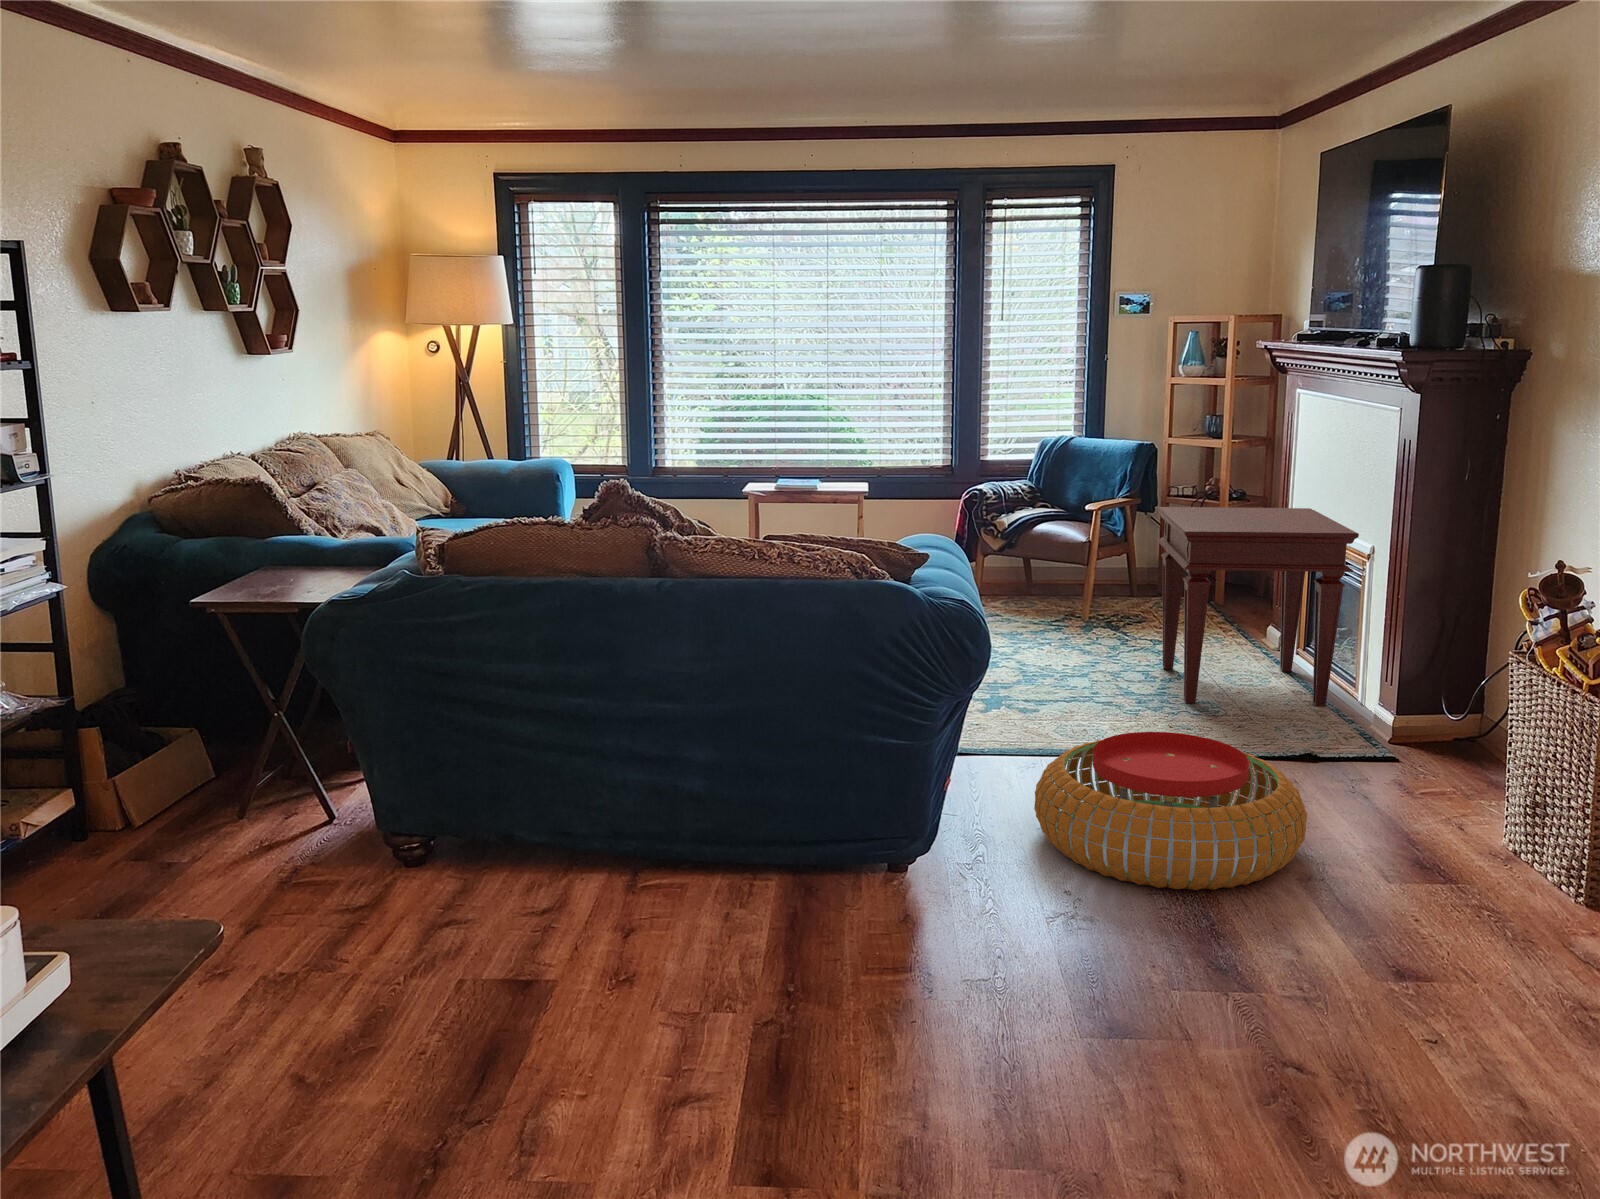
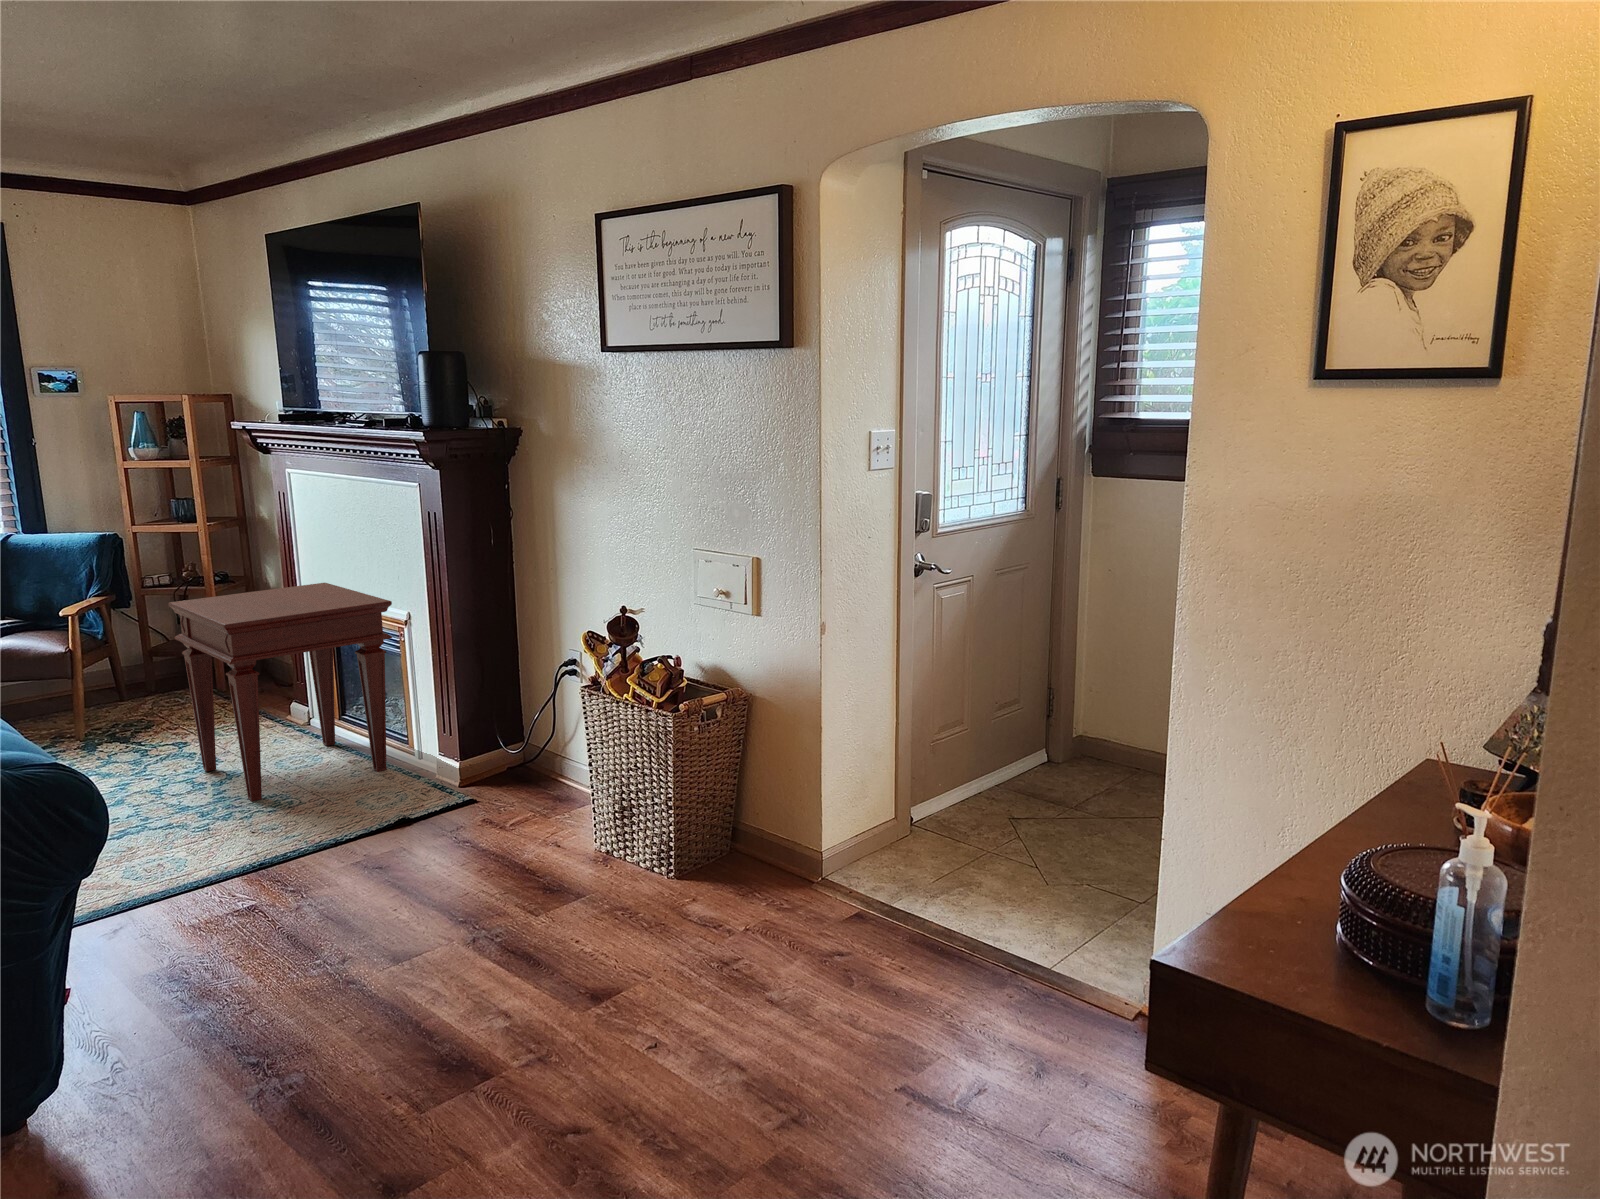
pouf: present [1034,732,1307,890] -> none [169,831,461,1007]

